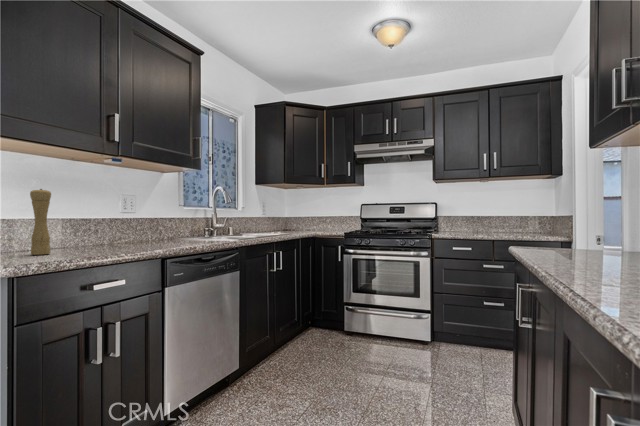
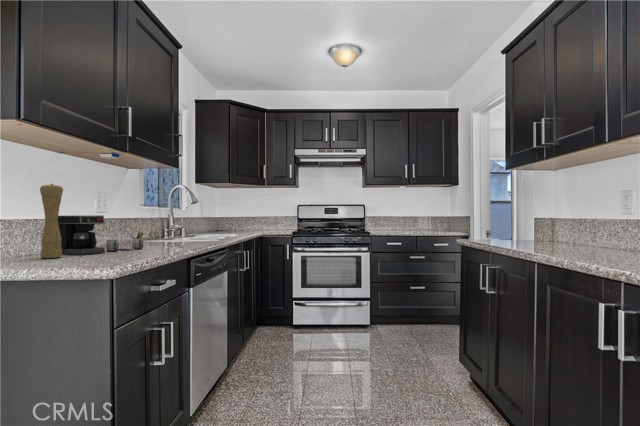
coffee maker: none [64,216,145,253] -> present [58,215,144,255]

